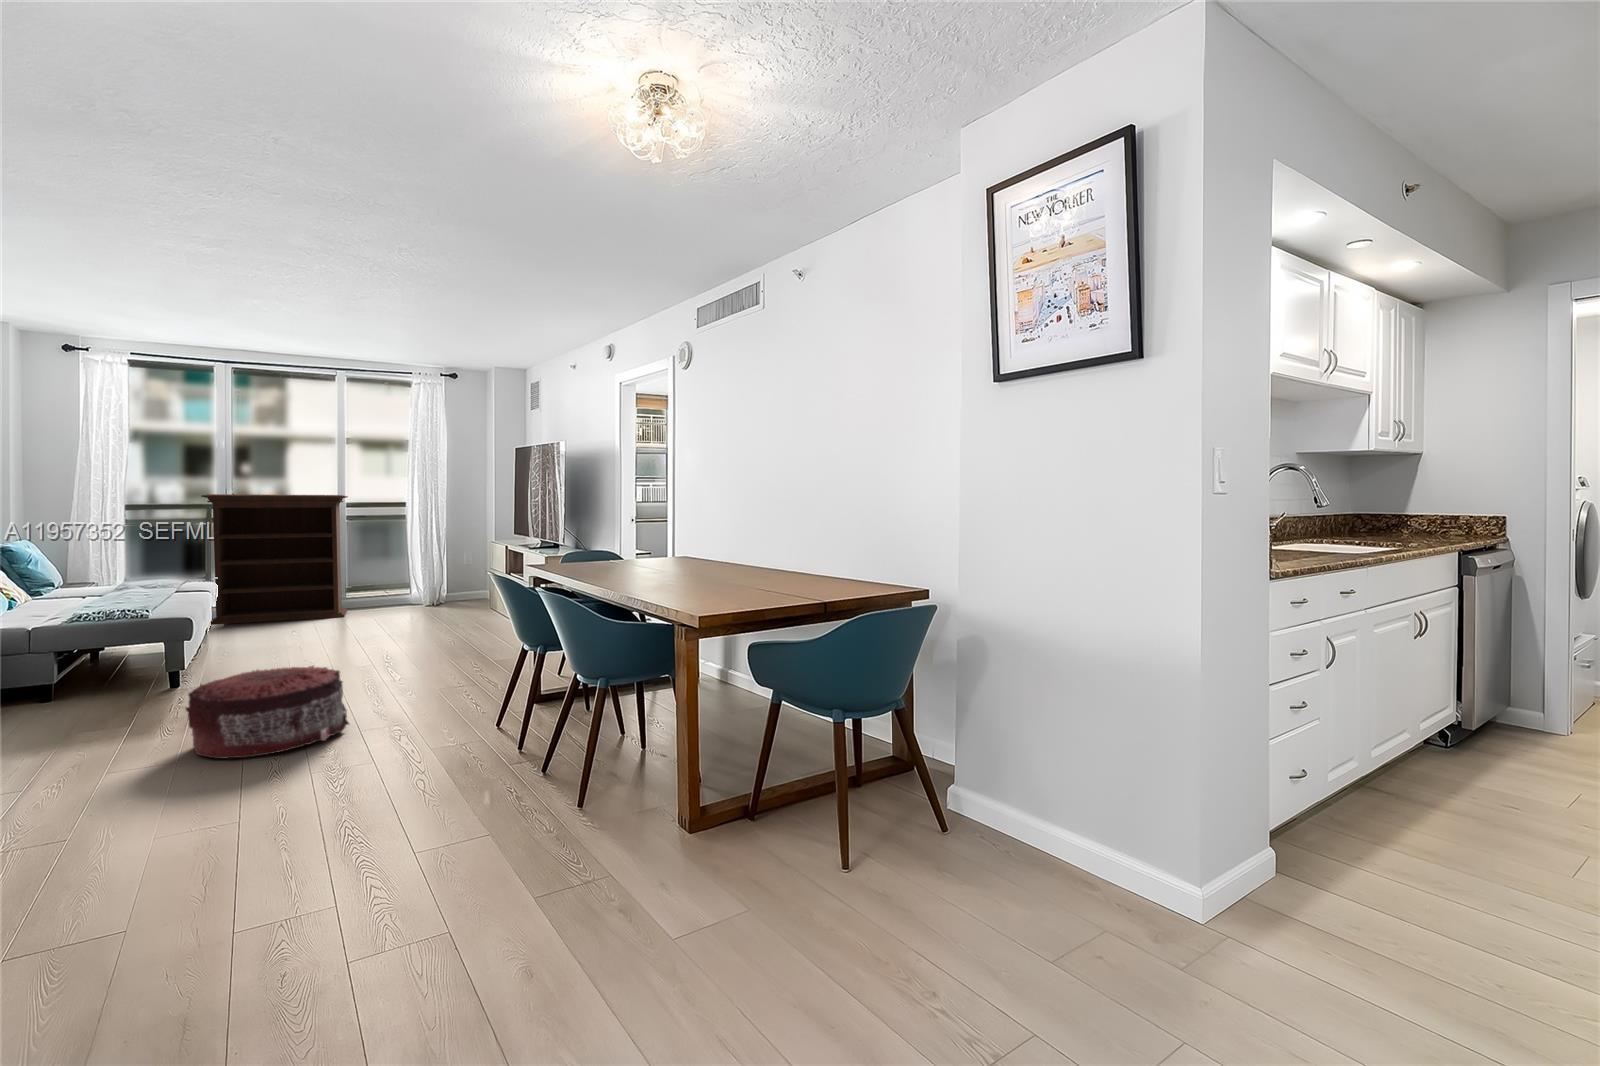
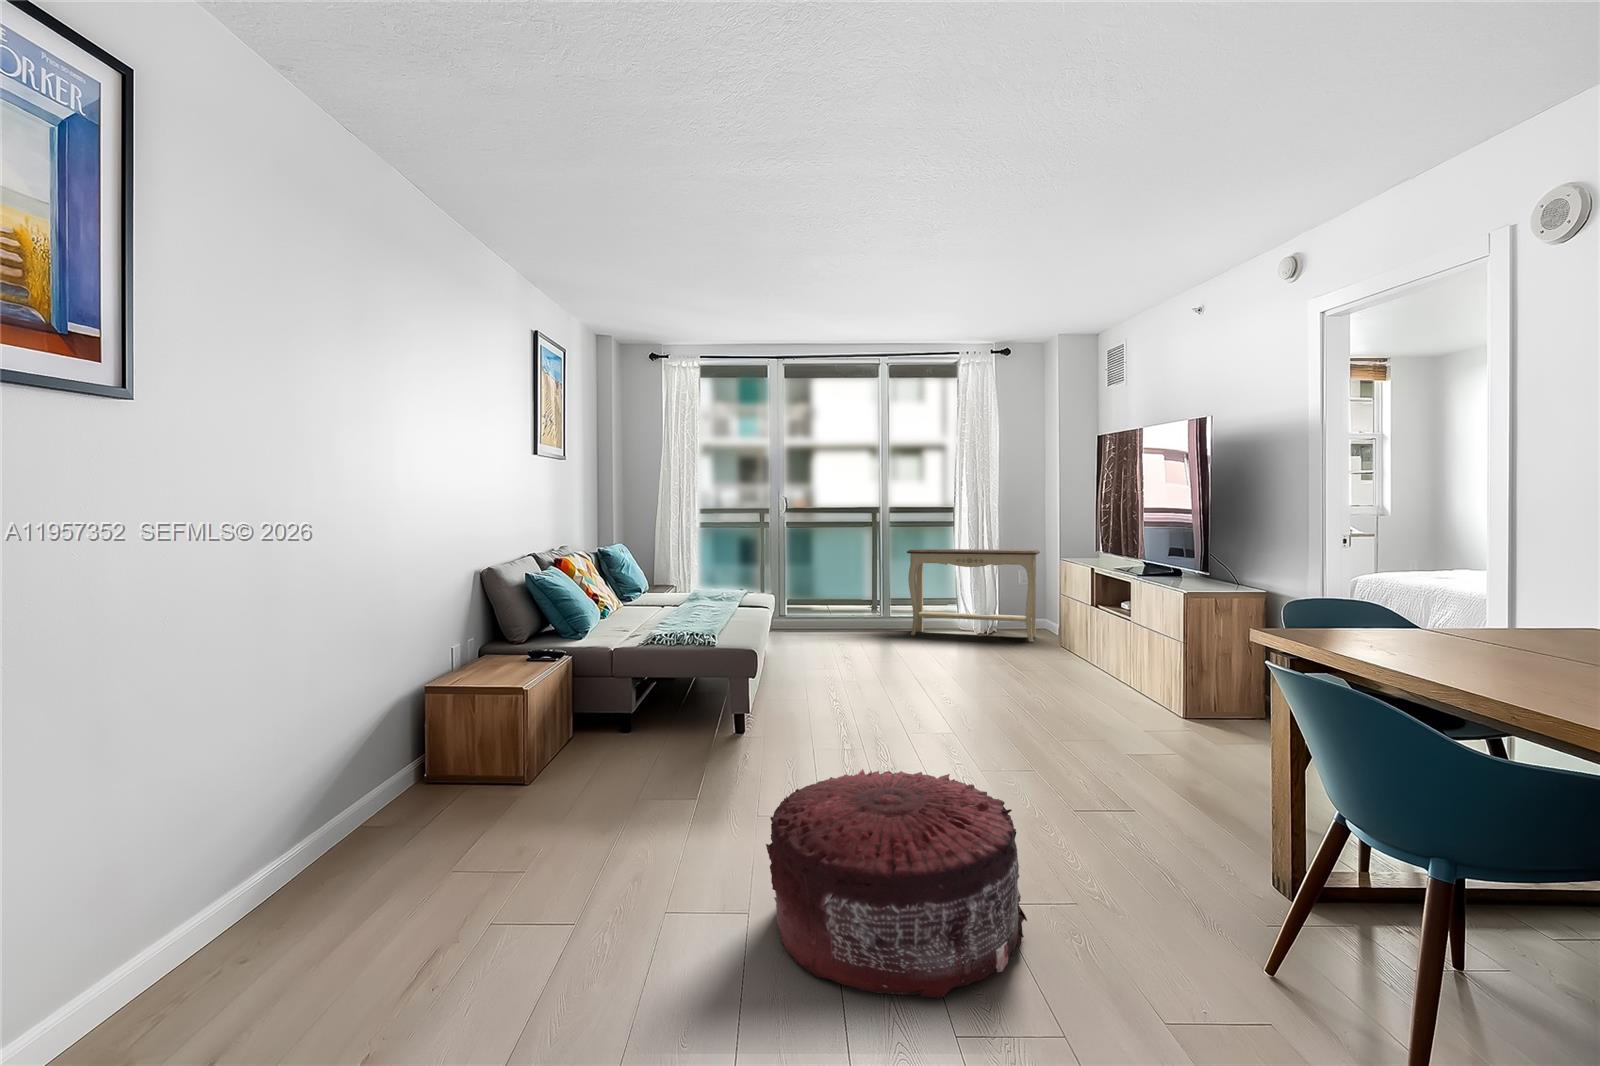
bookshelf: present [201,494,348,625] -> none [761,497,896,642]
console table: none [359,537,478,611] -> present [907,549,1040,642]

